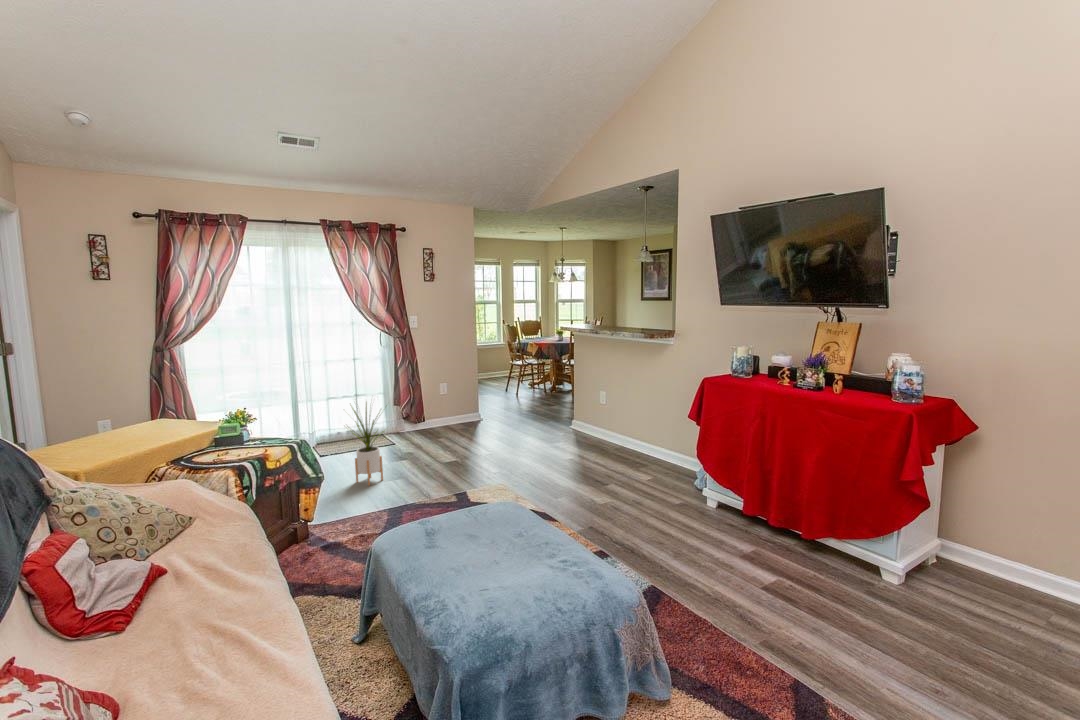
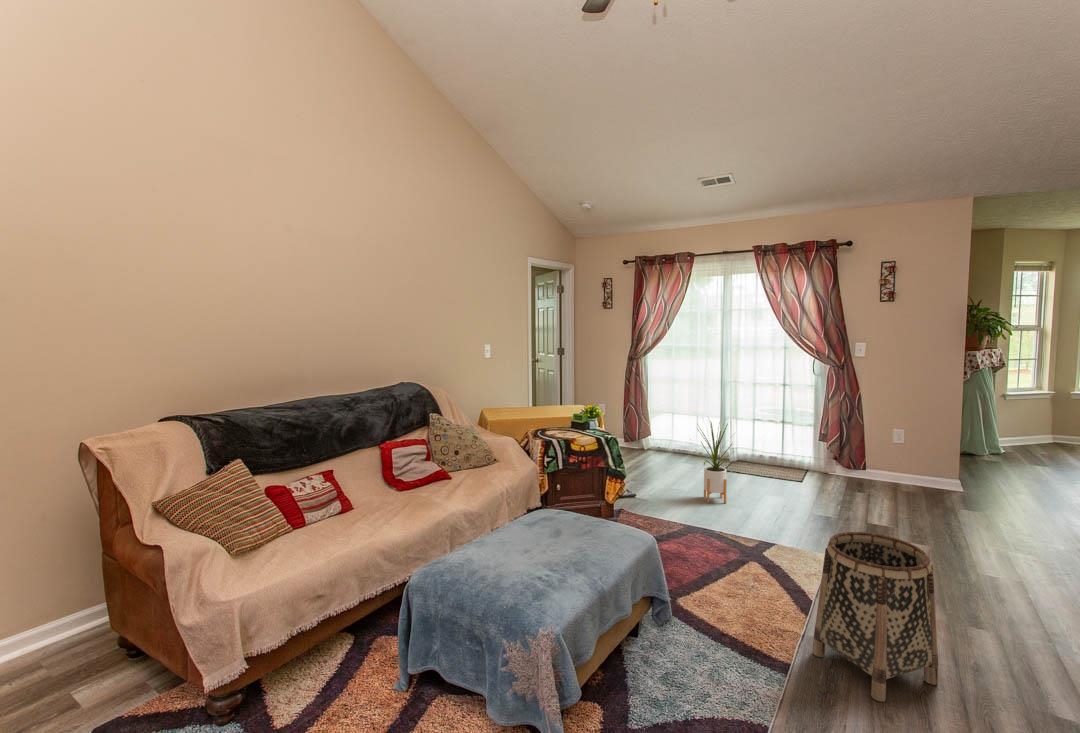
basket: none [598,437,658,538] -> present [812,532,938,702]

